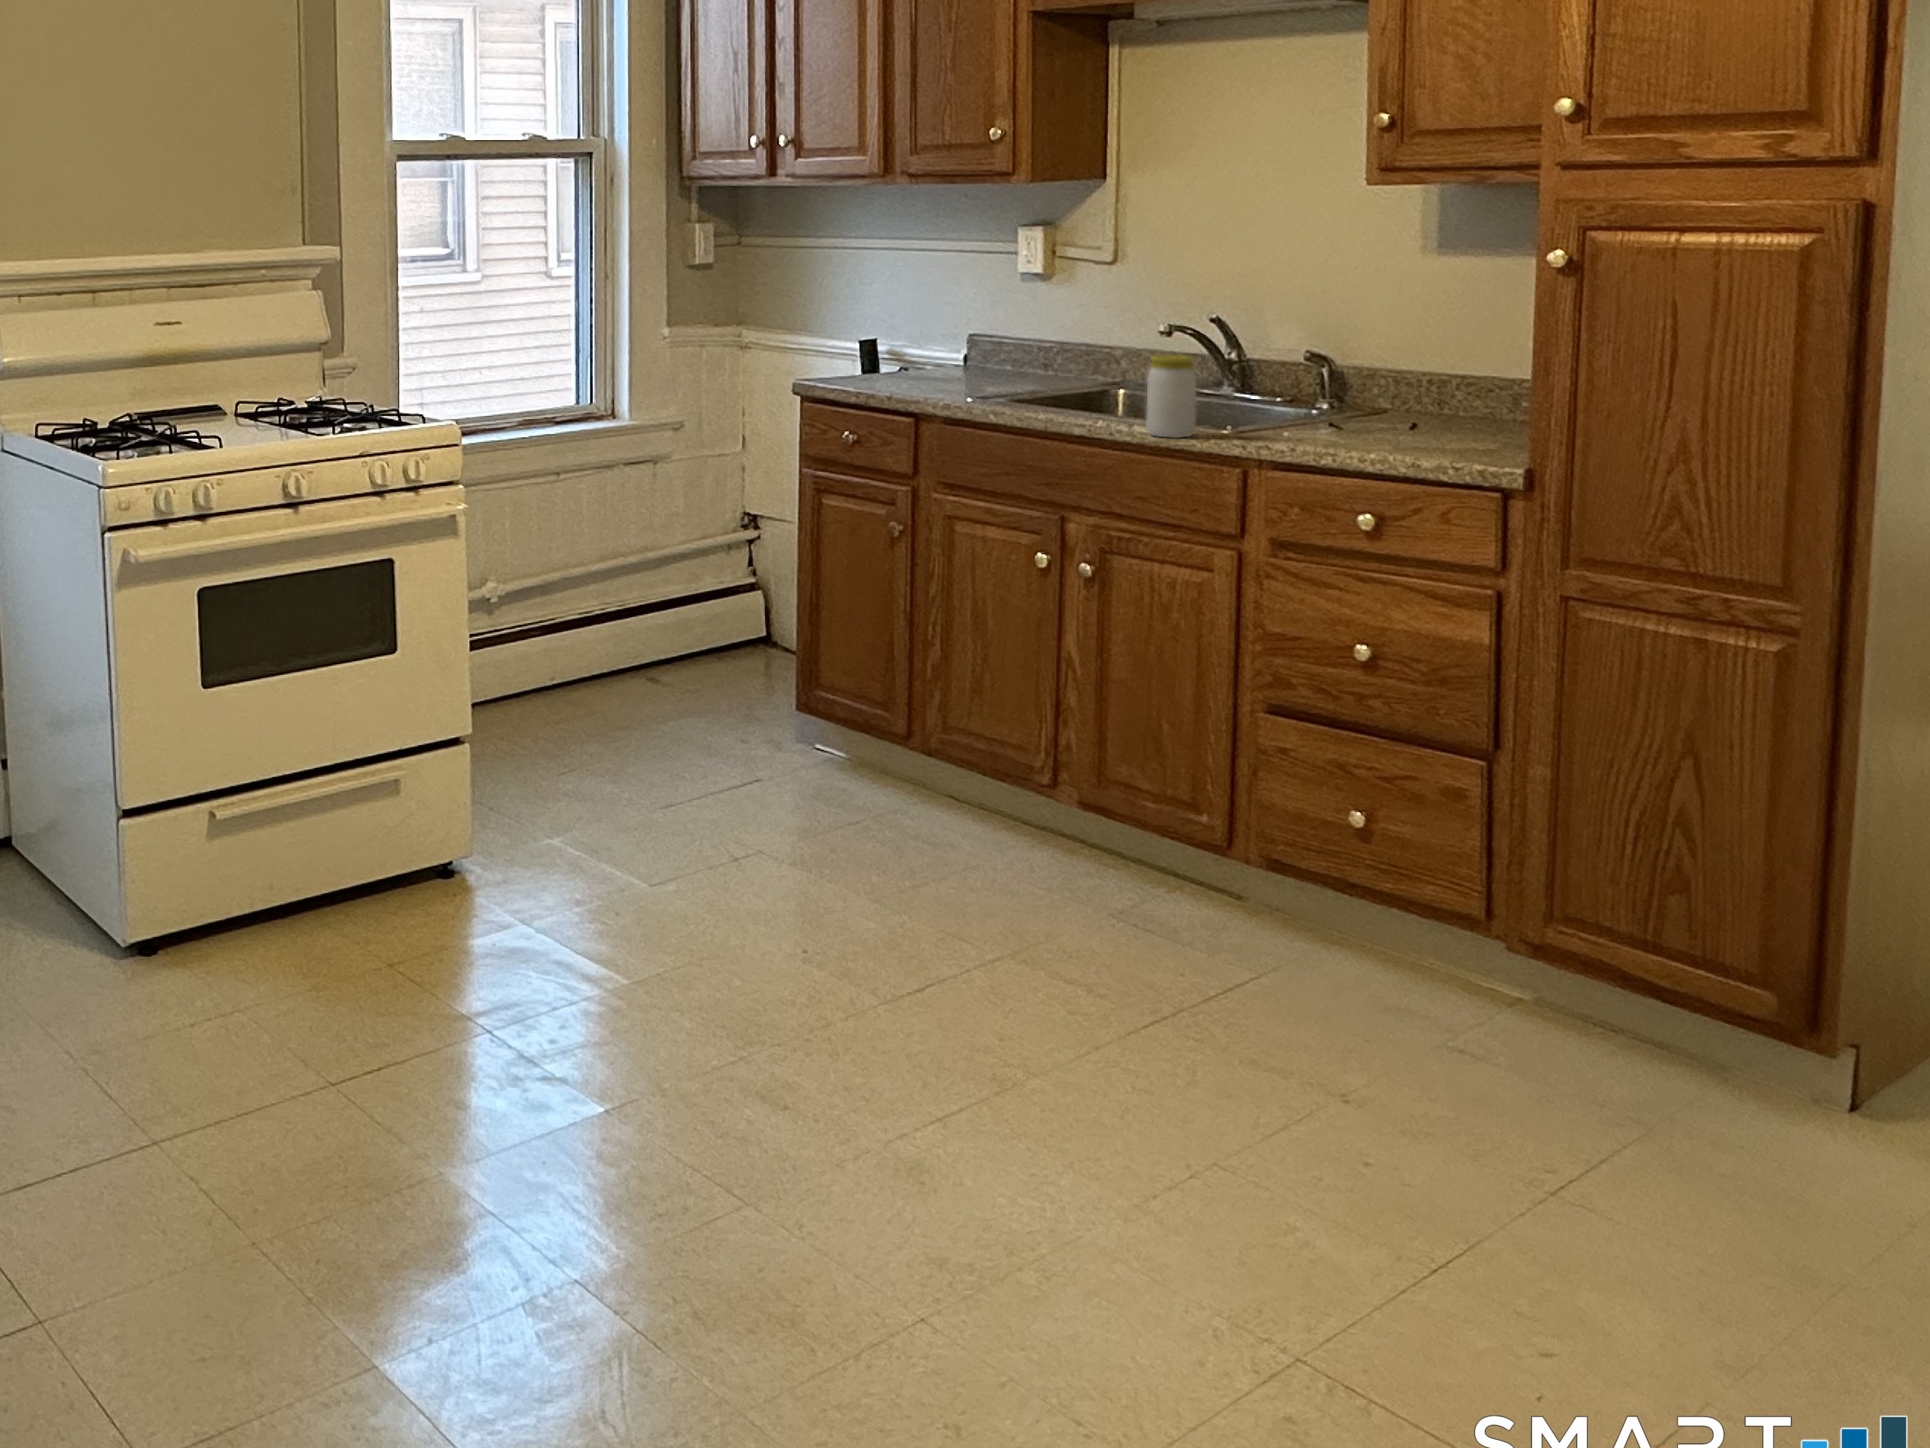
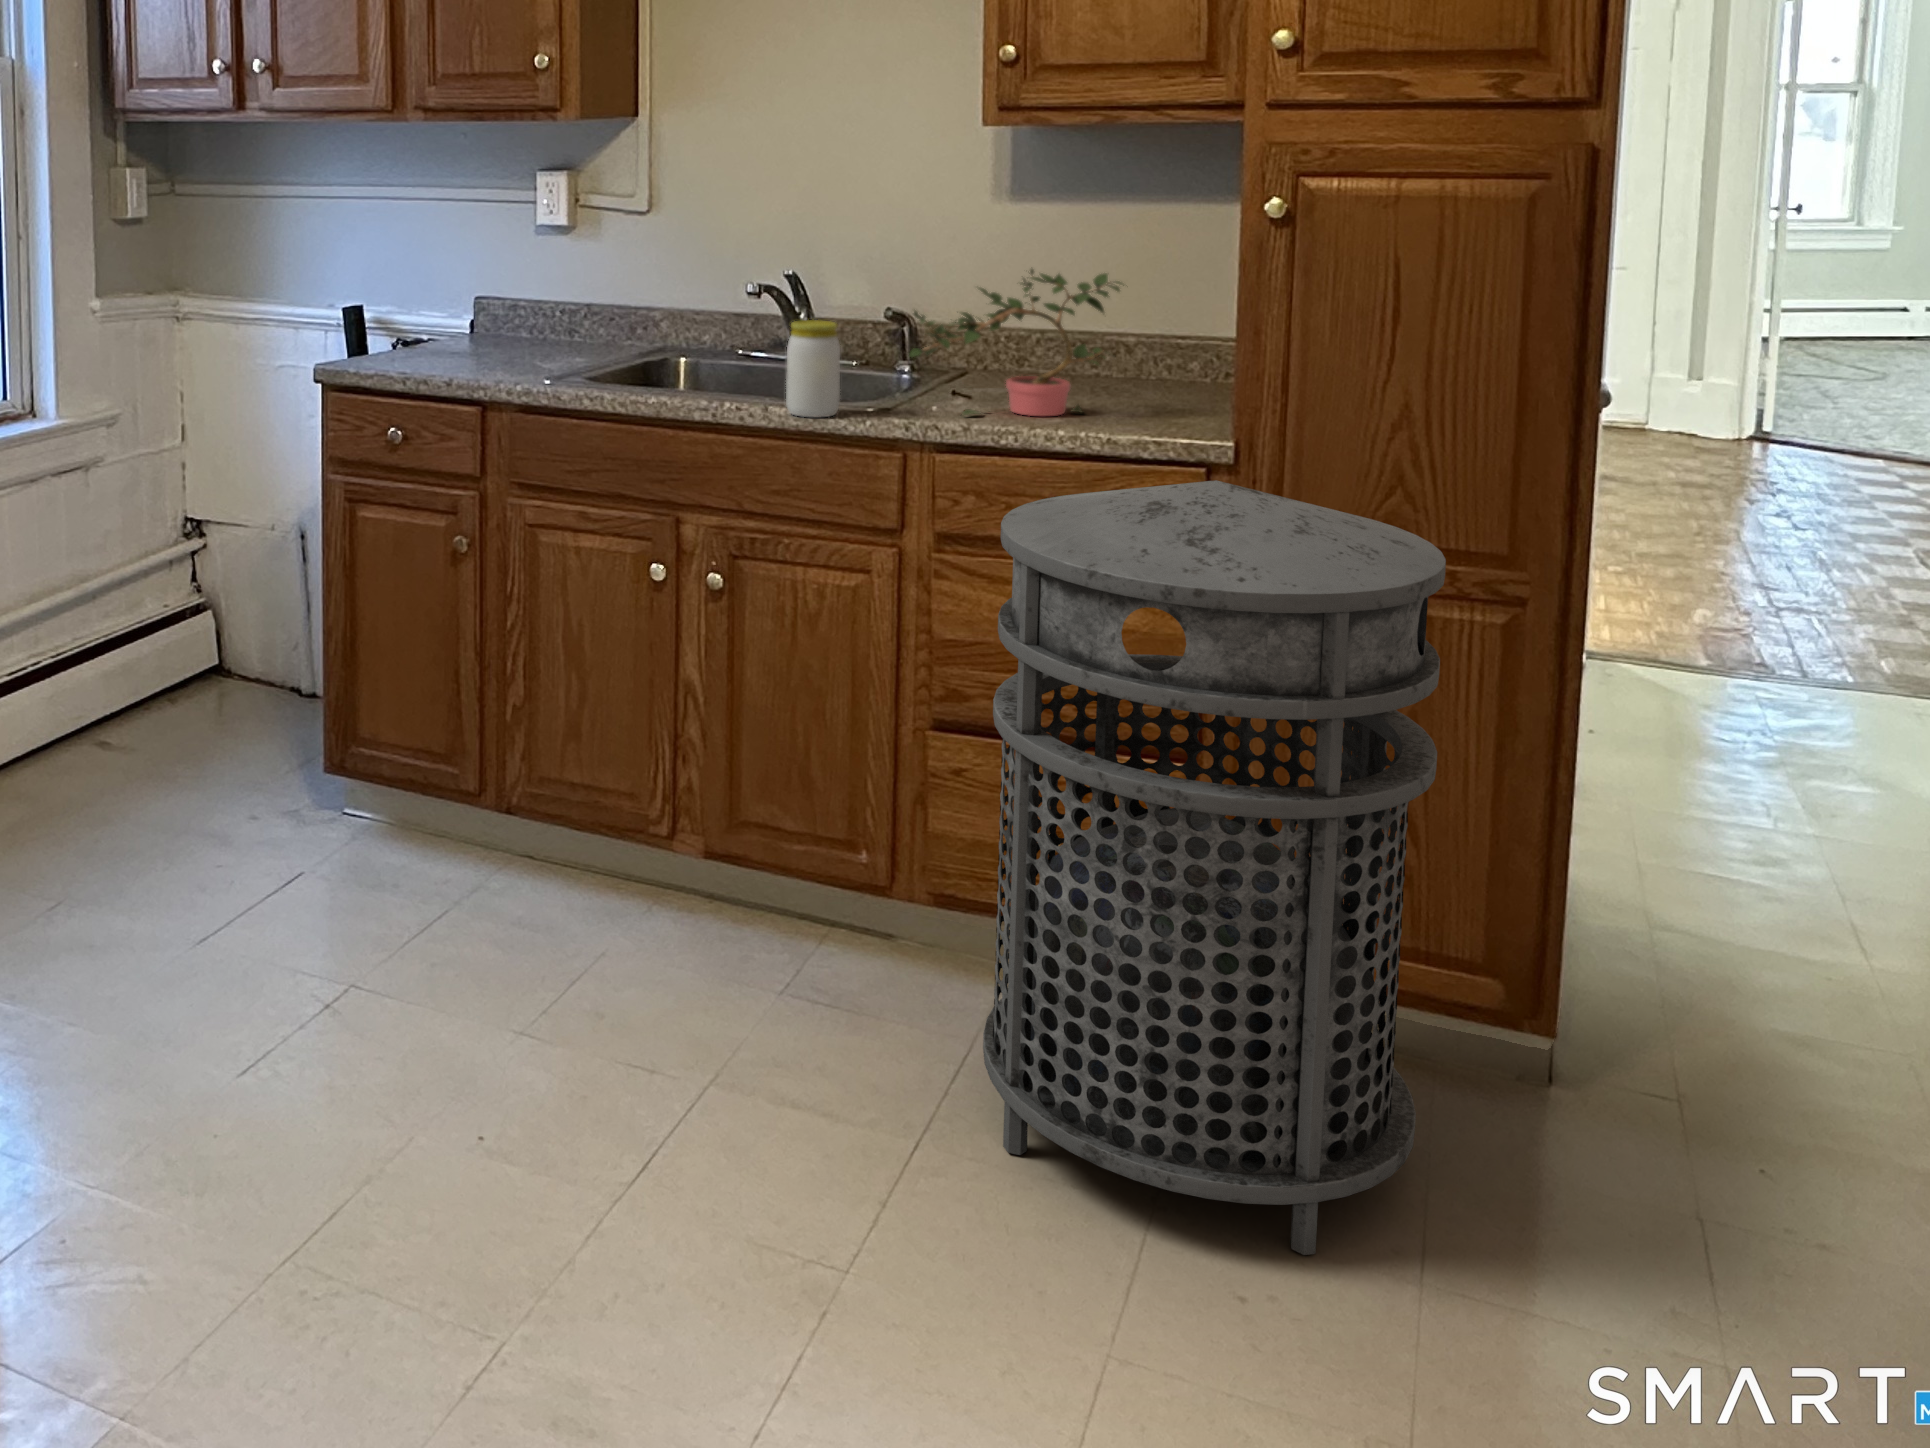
potted plant: none [1256,313,1477,447] -> present [909,269,1124,416]
trash can: none [1220,491,1634,1143] -> present [983,480,1446,1255]

